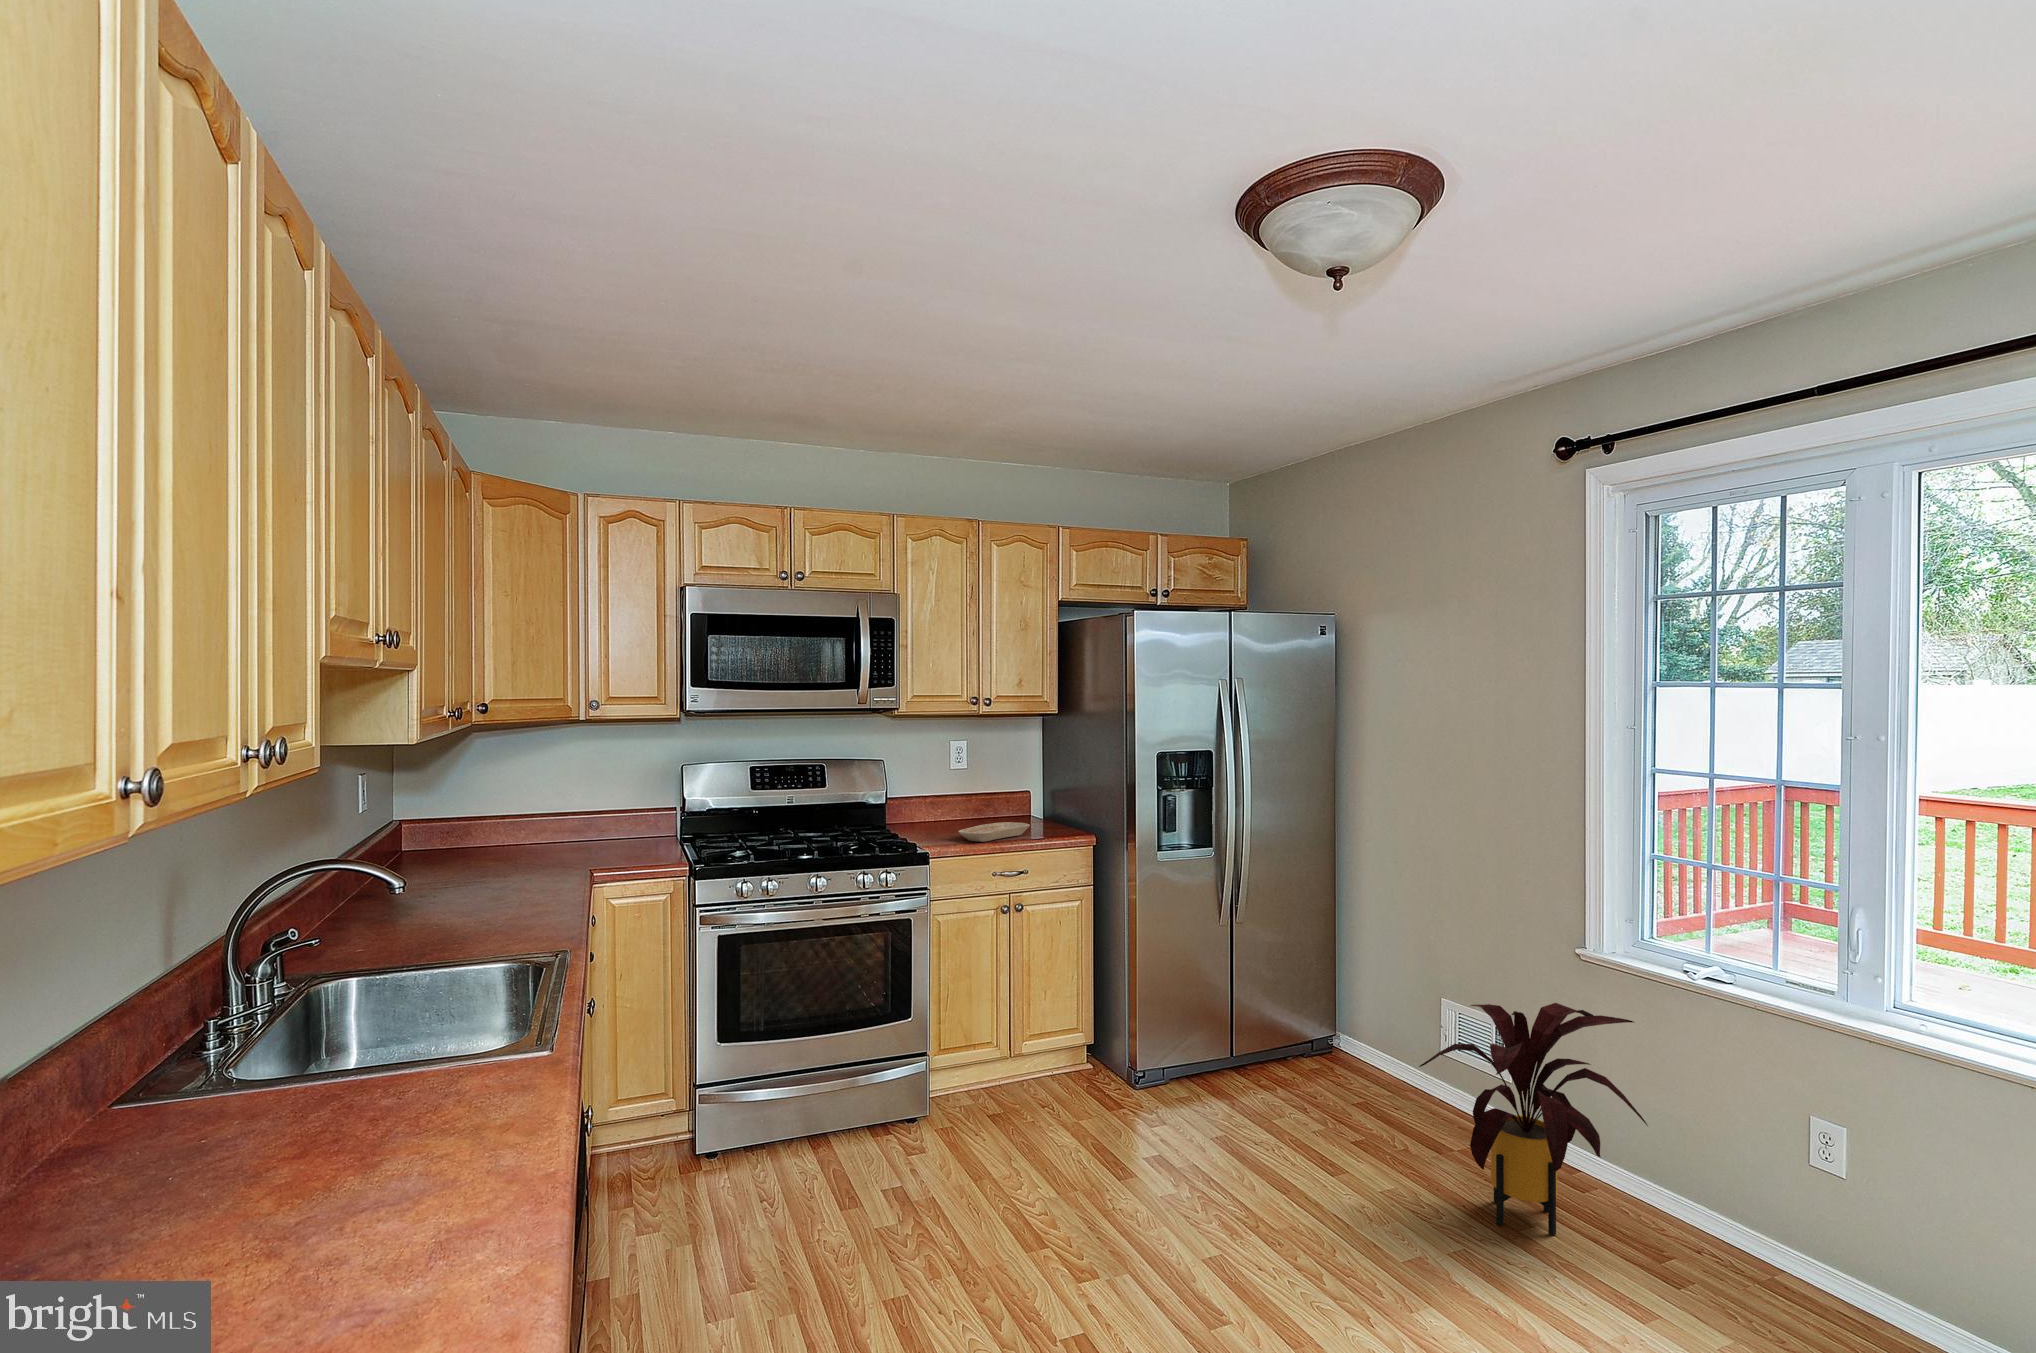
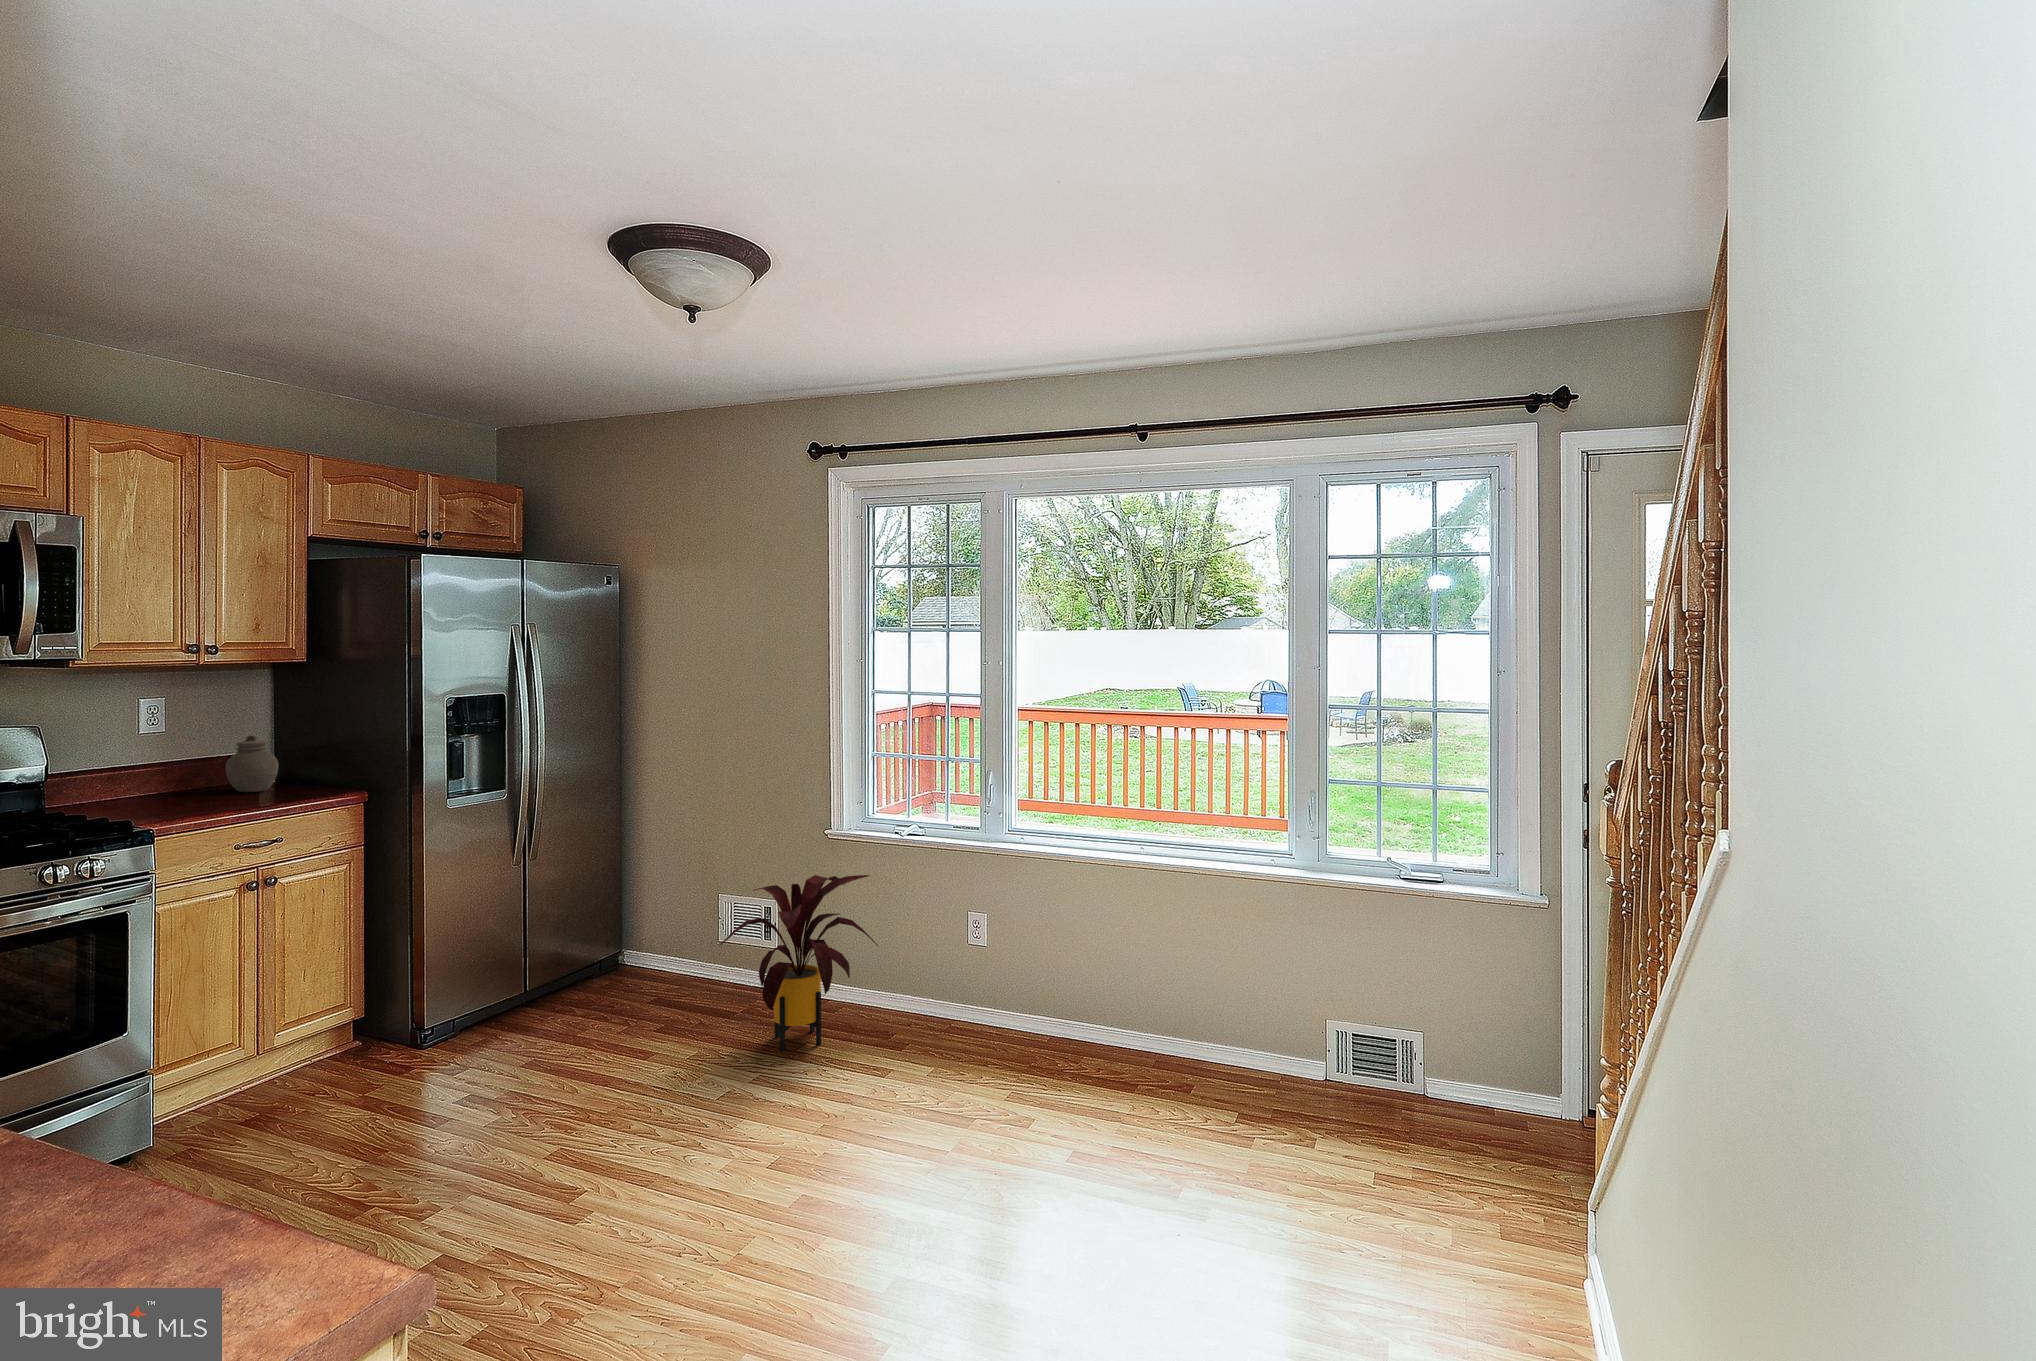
jar: none [1005,774,1041,823] -> present [226,736,279,792]
tray: present [958,822,1030,842] -> none [174,790,275,815]

